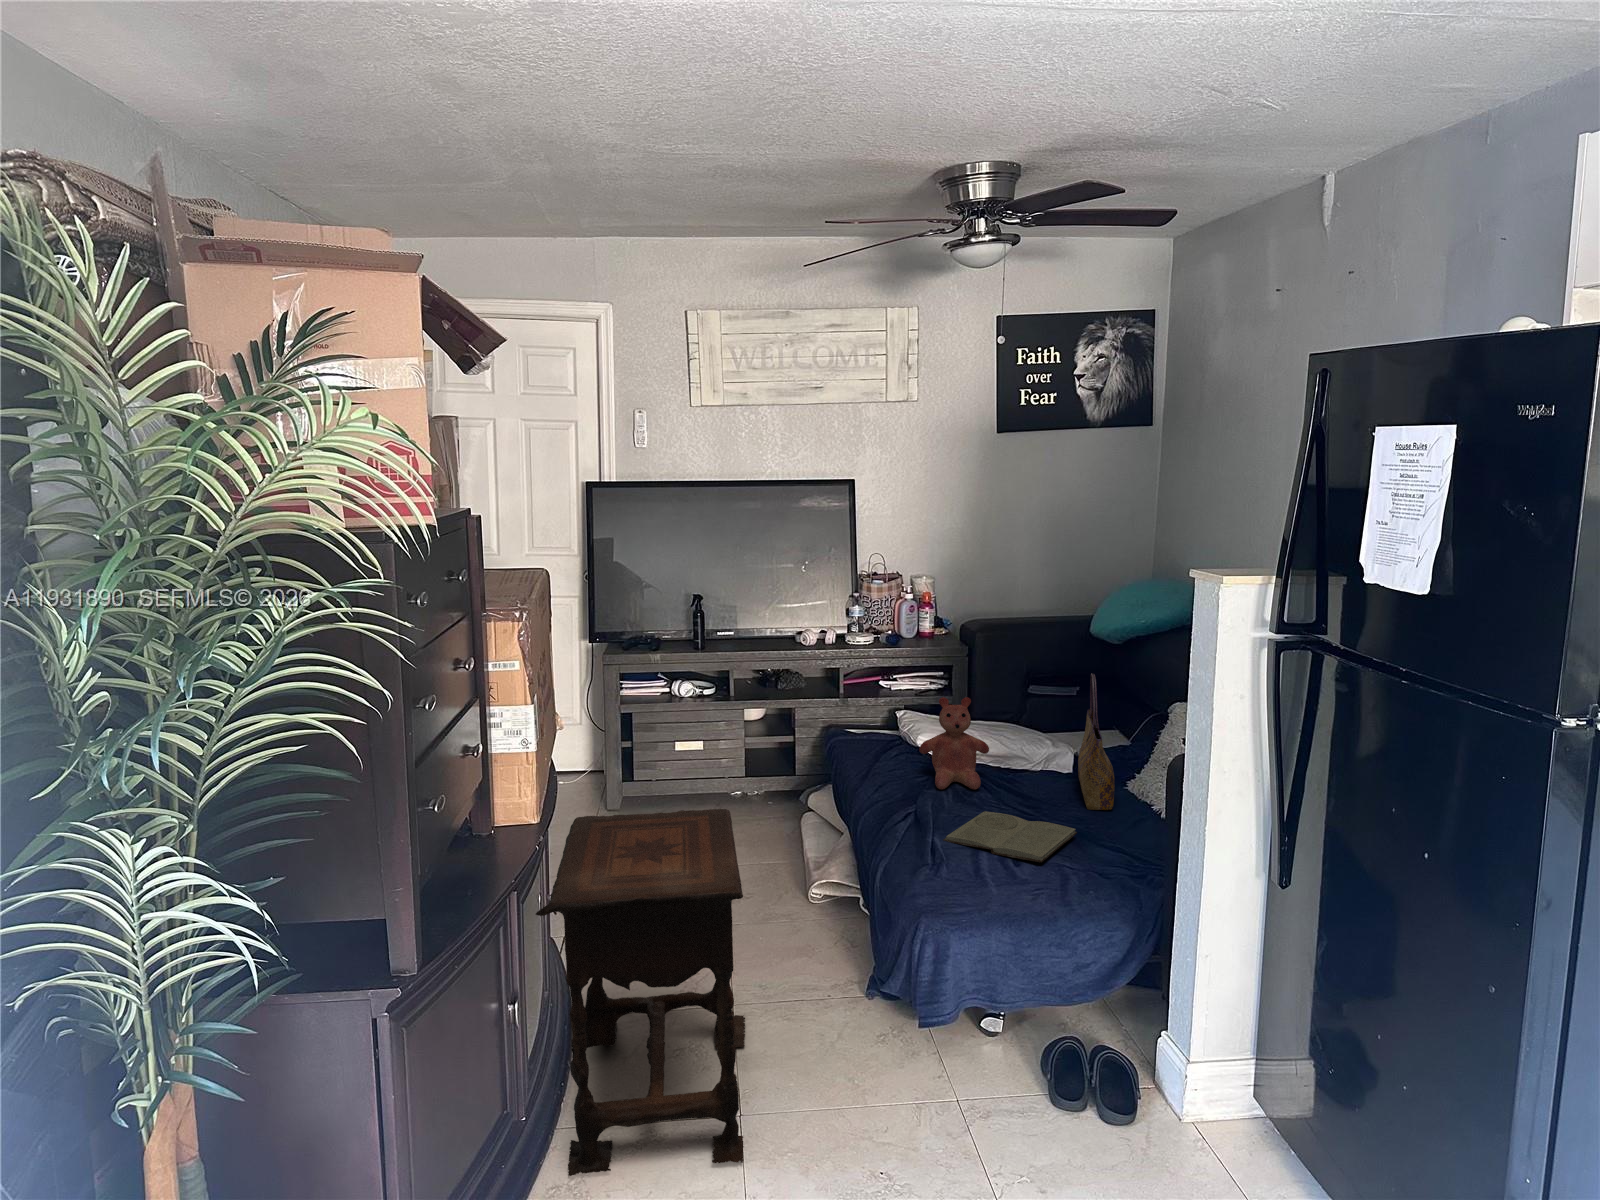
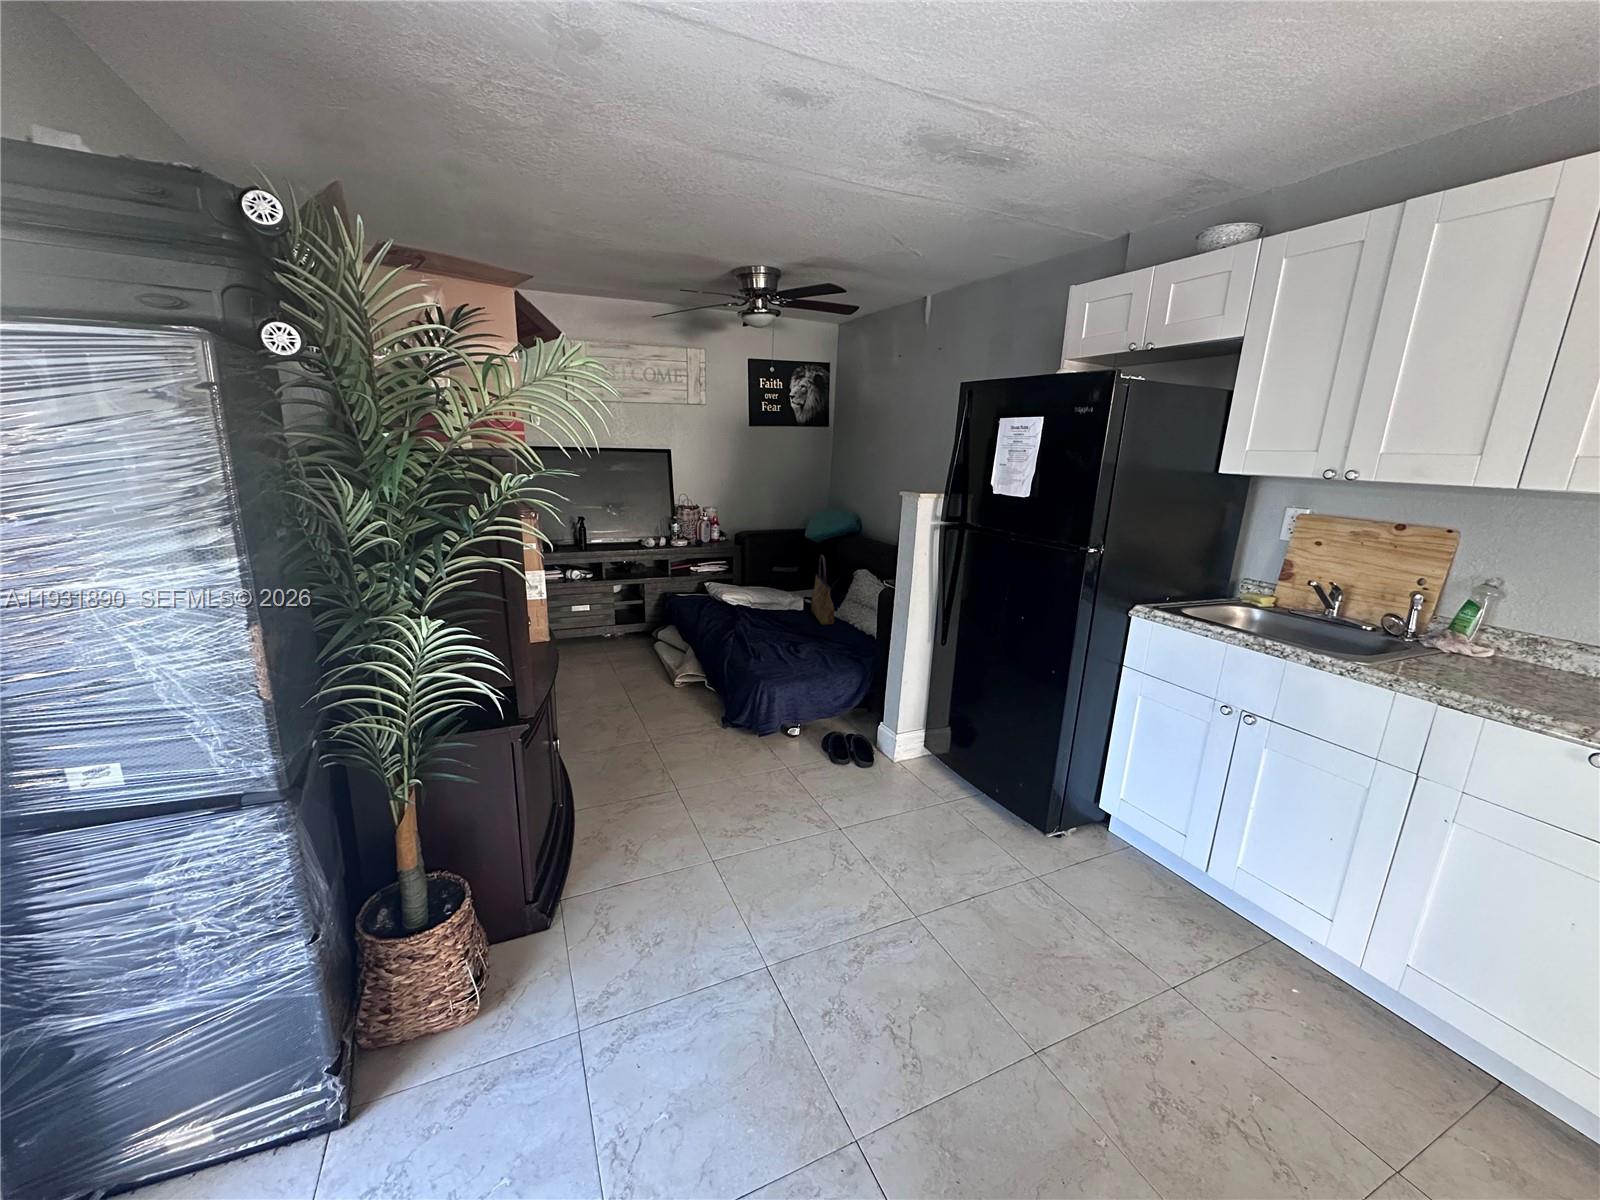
teddy bear: present [919,697,989,789] -> none [730,570,767,620]
side table: present [536,809,745,1176] -> none [561,630,691,836]
book: present [943,811,1077,862] -> none [757,628,823,649]

